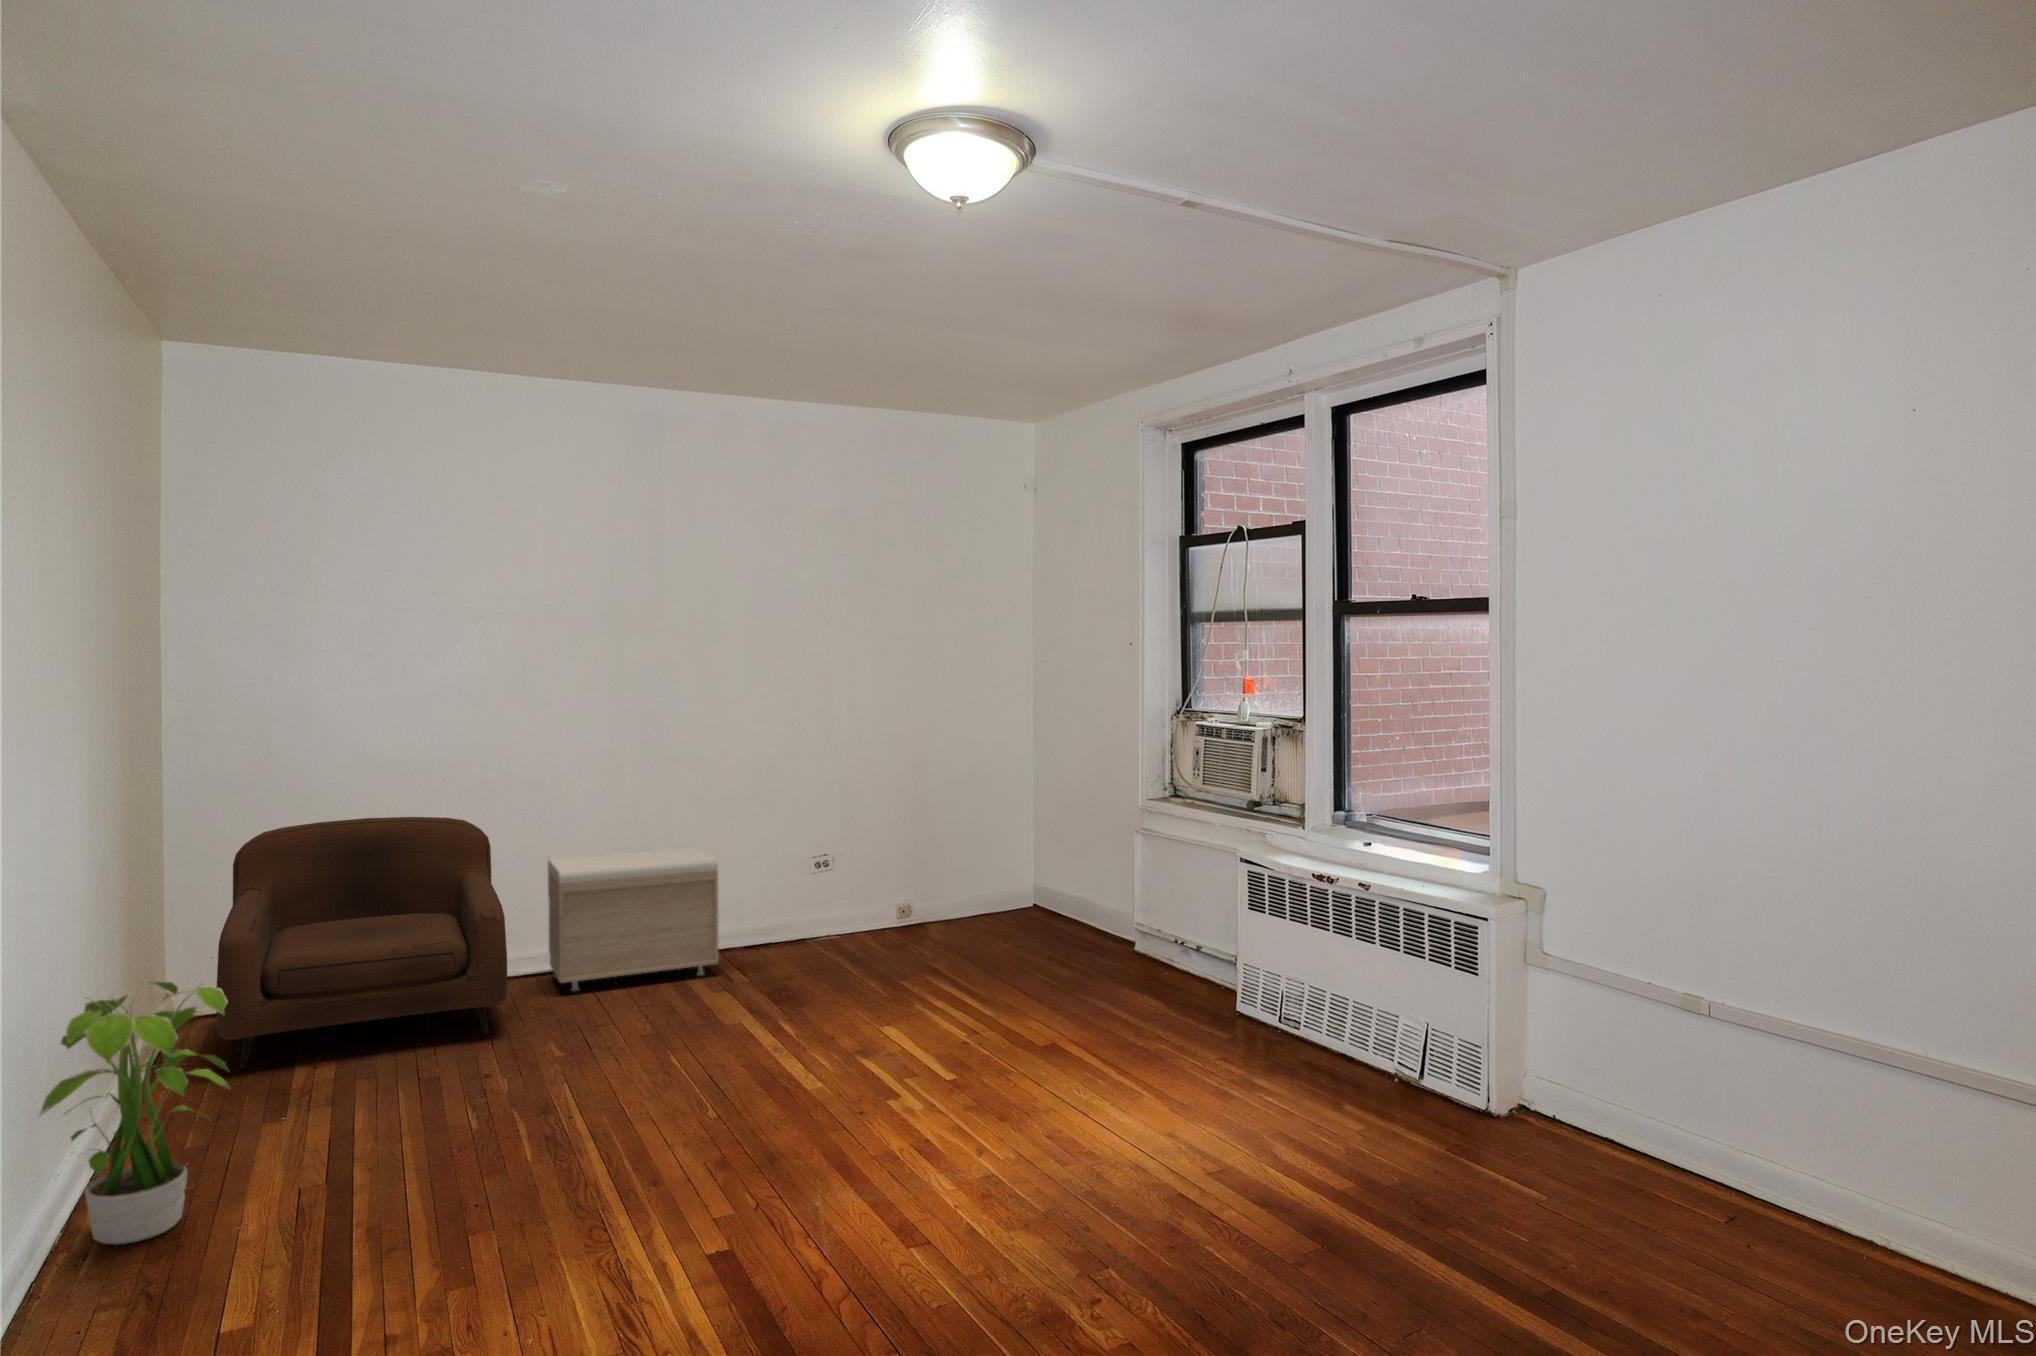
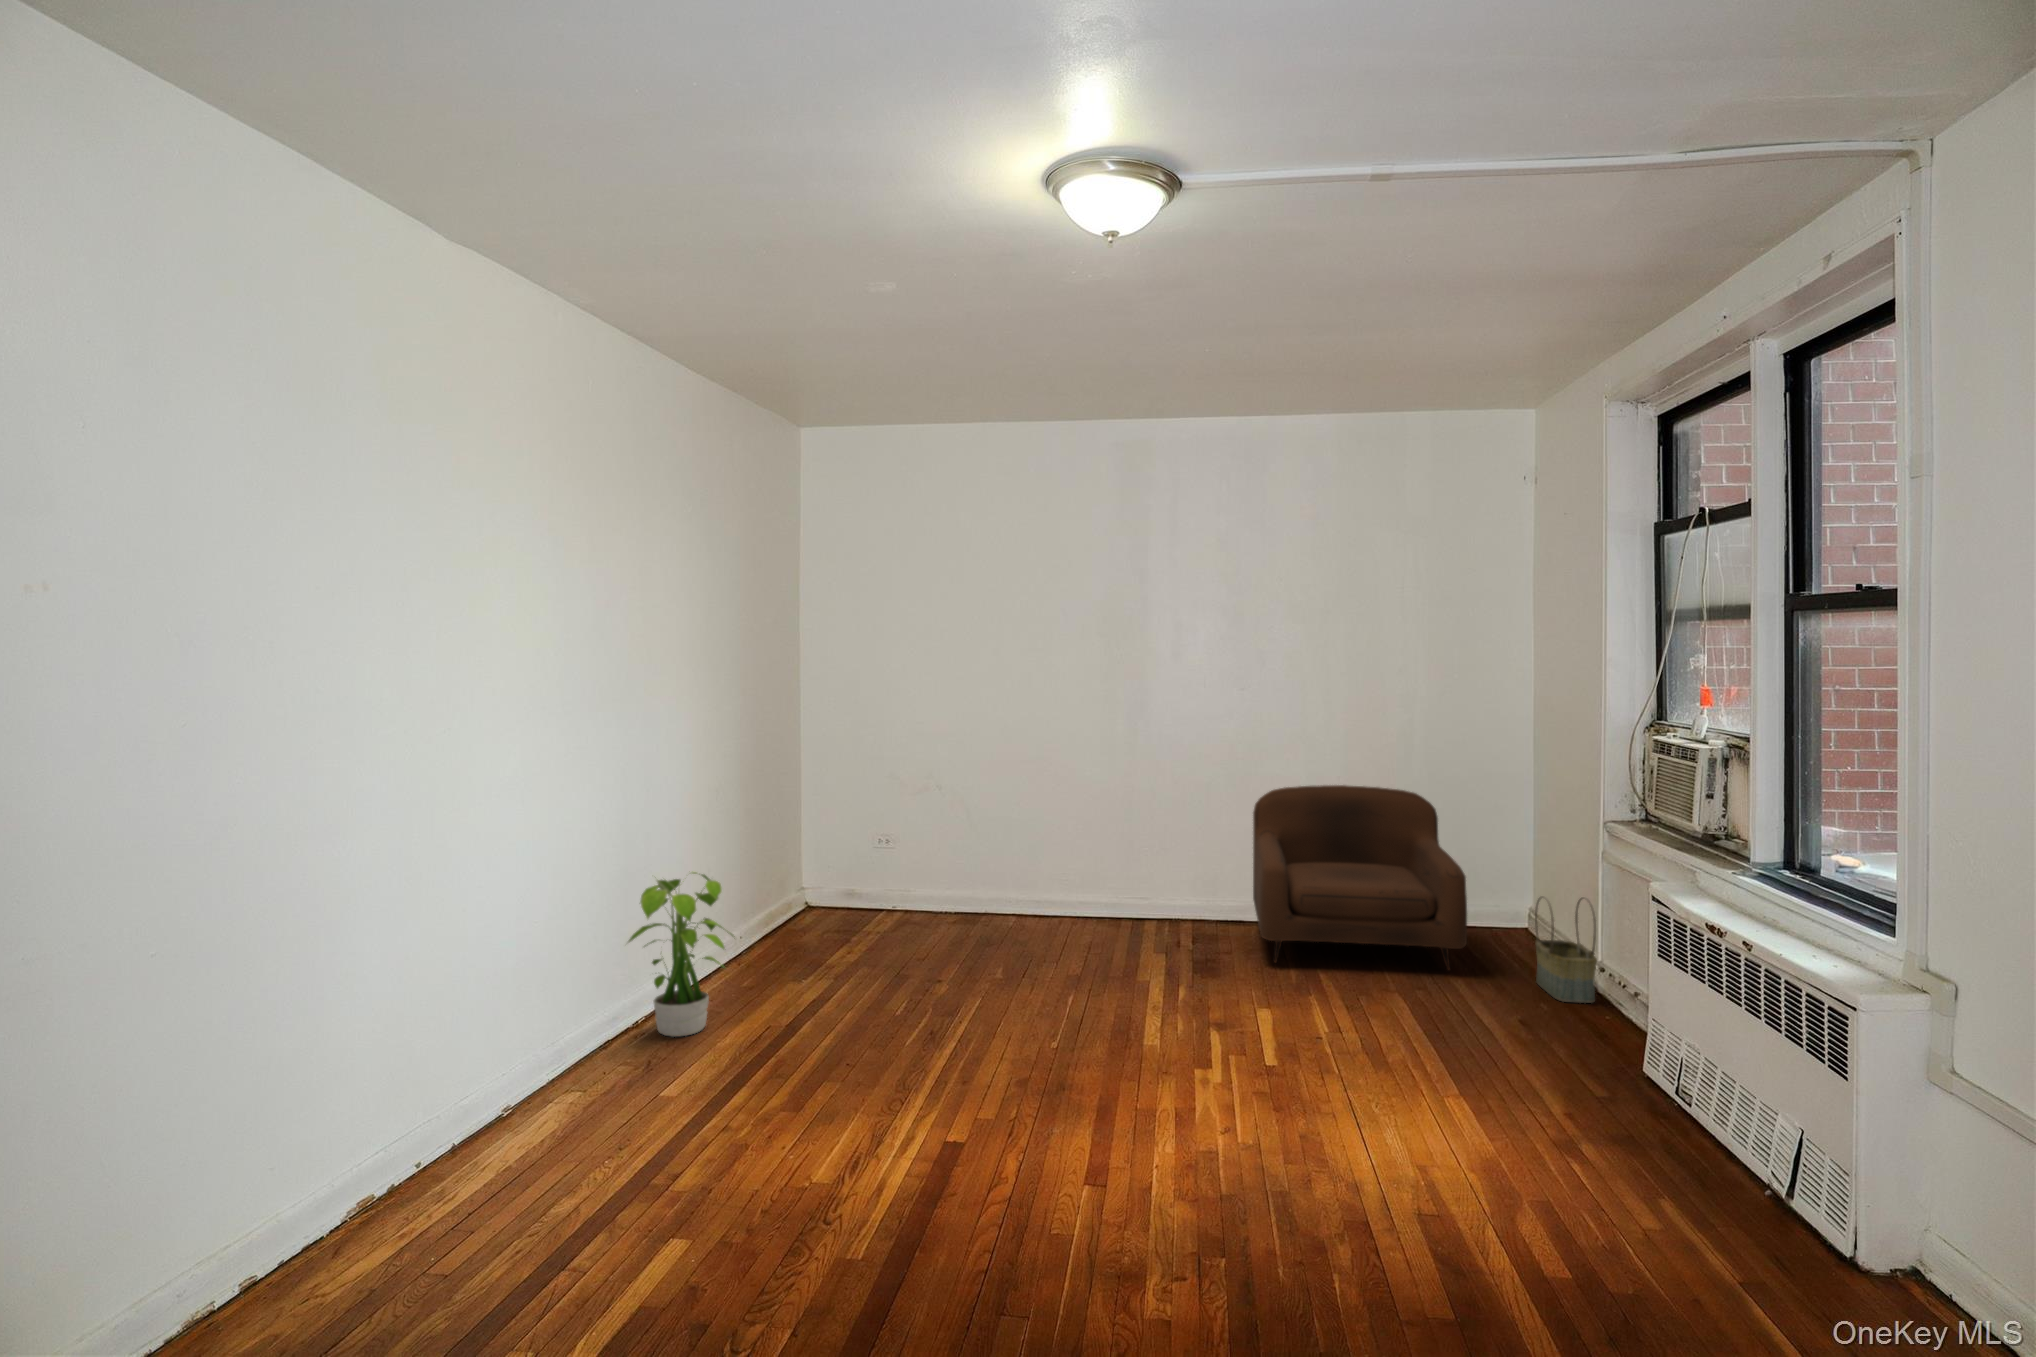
armchair: present [217,817,507,1068] -> present [1253,785,1467,971]
storage bench: present [548,847,719,991] -> none [1041,822,1171,935]
basket: none [1090,872,1151,970] -> present [1535,896,1597,1003]

